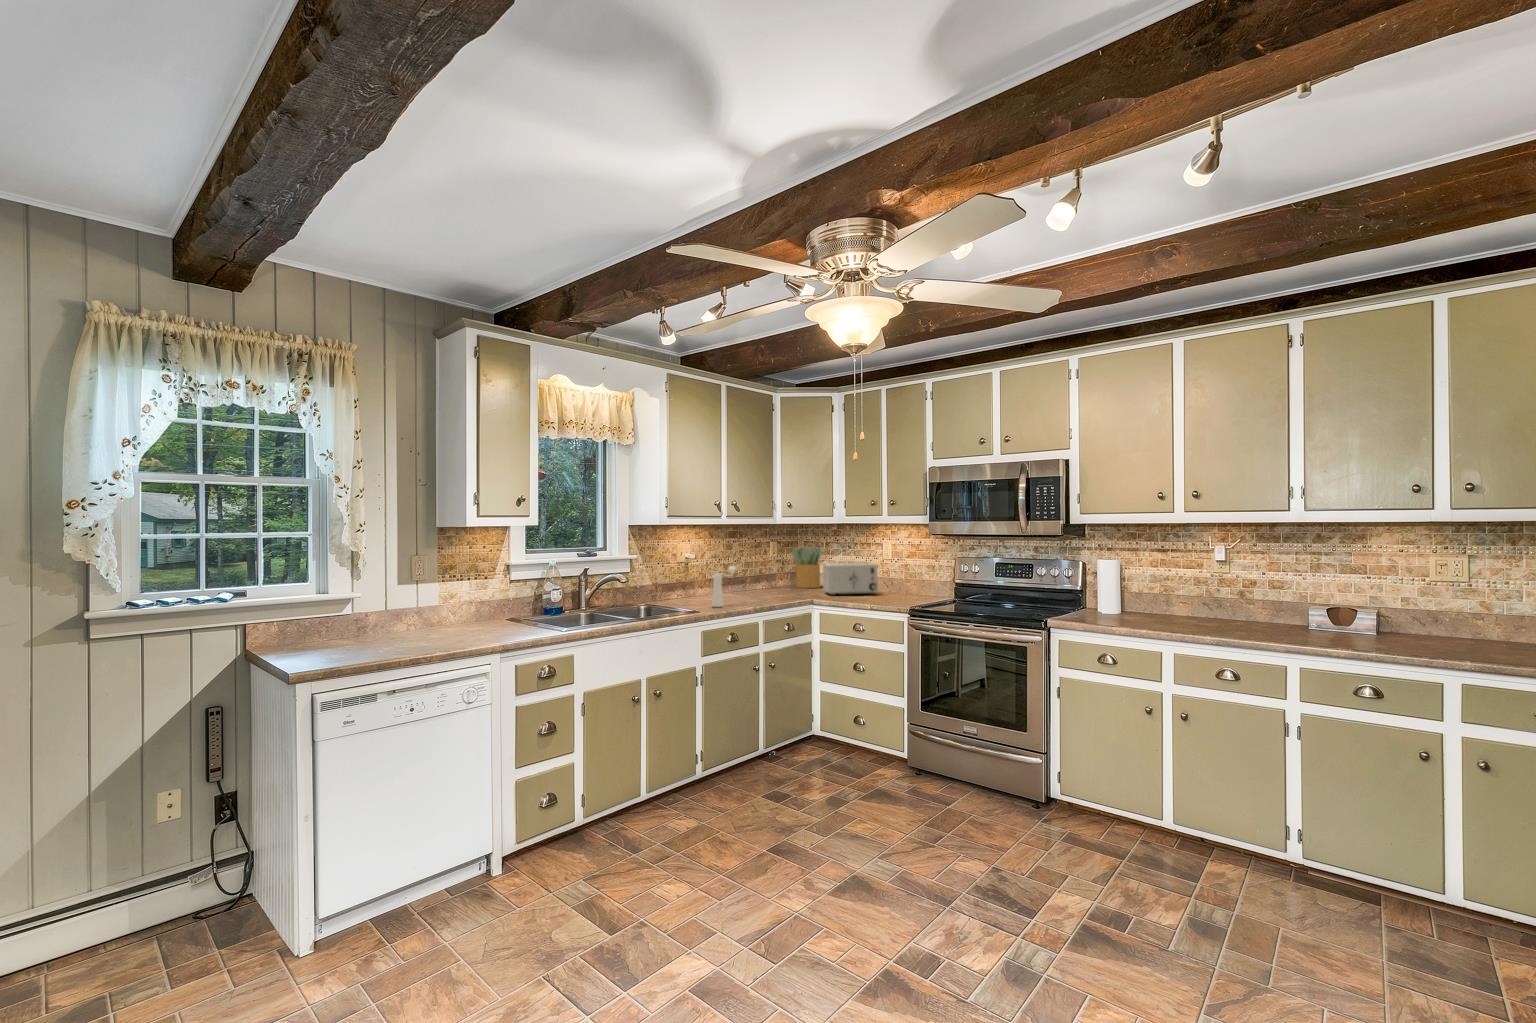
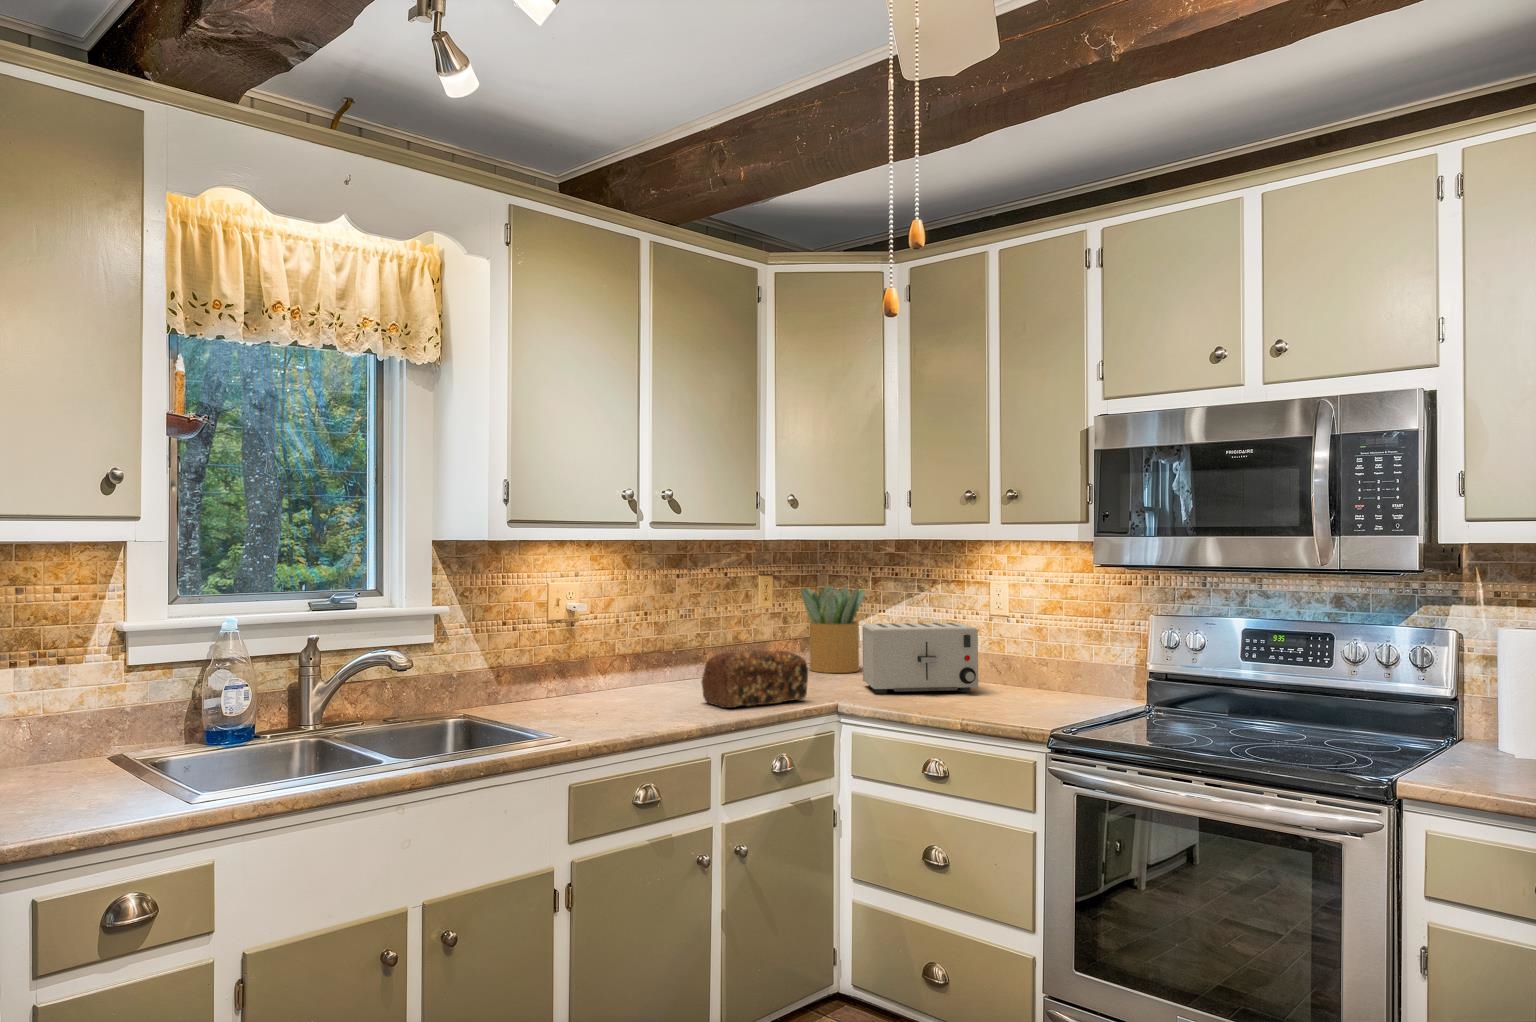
pepper mill: present [712,566,736,607] -> none [605,633,662,726]
bread loaf: none [751,575,800,601] -> present [702,650,808,708]

